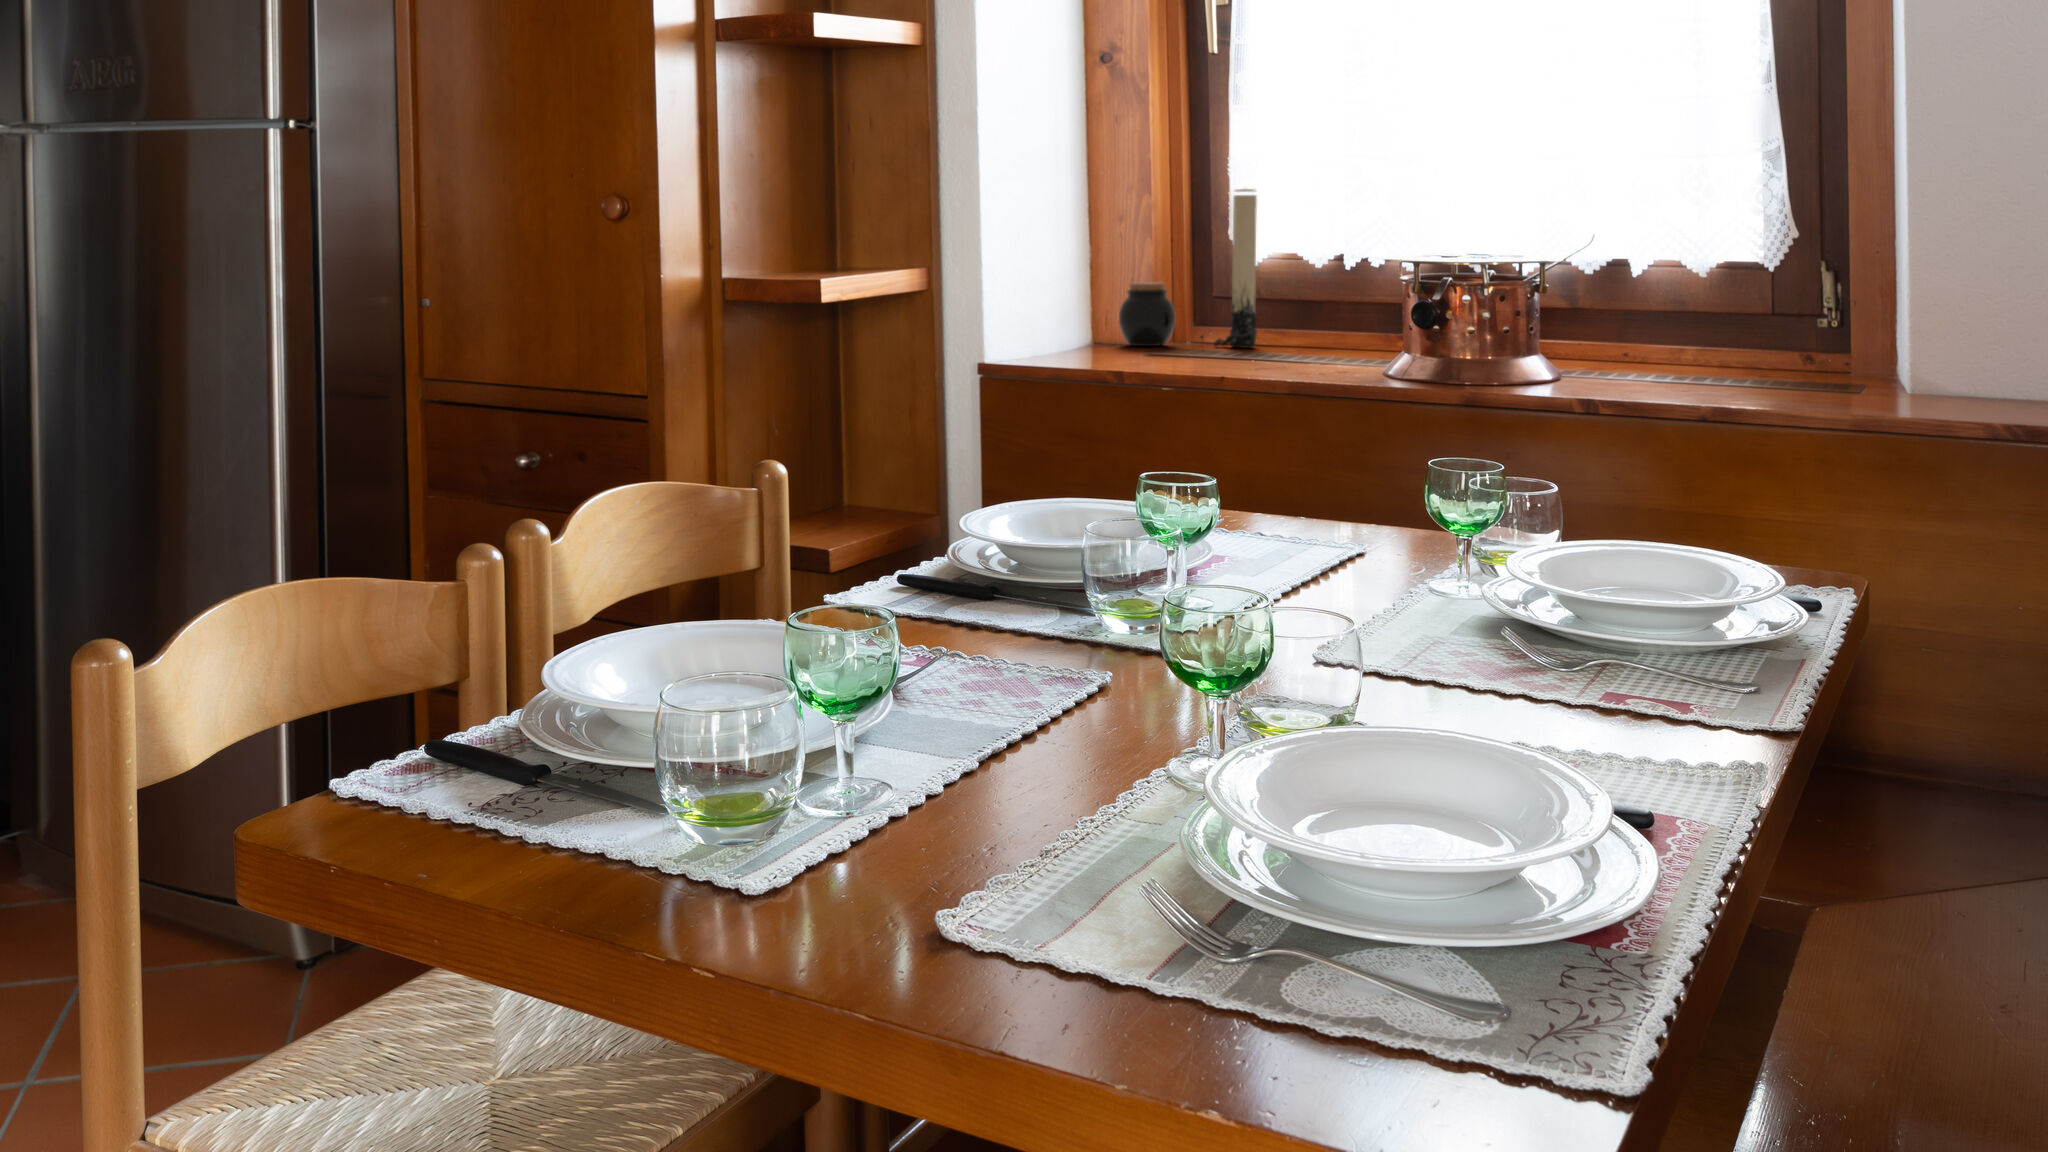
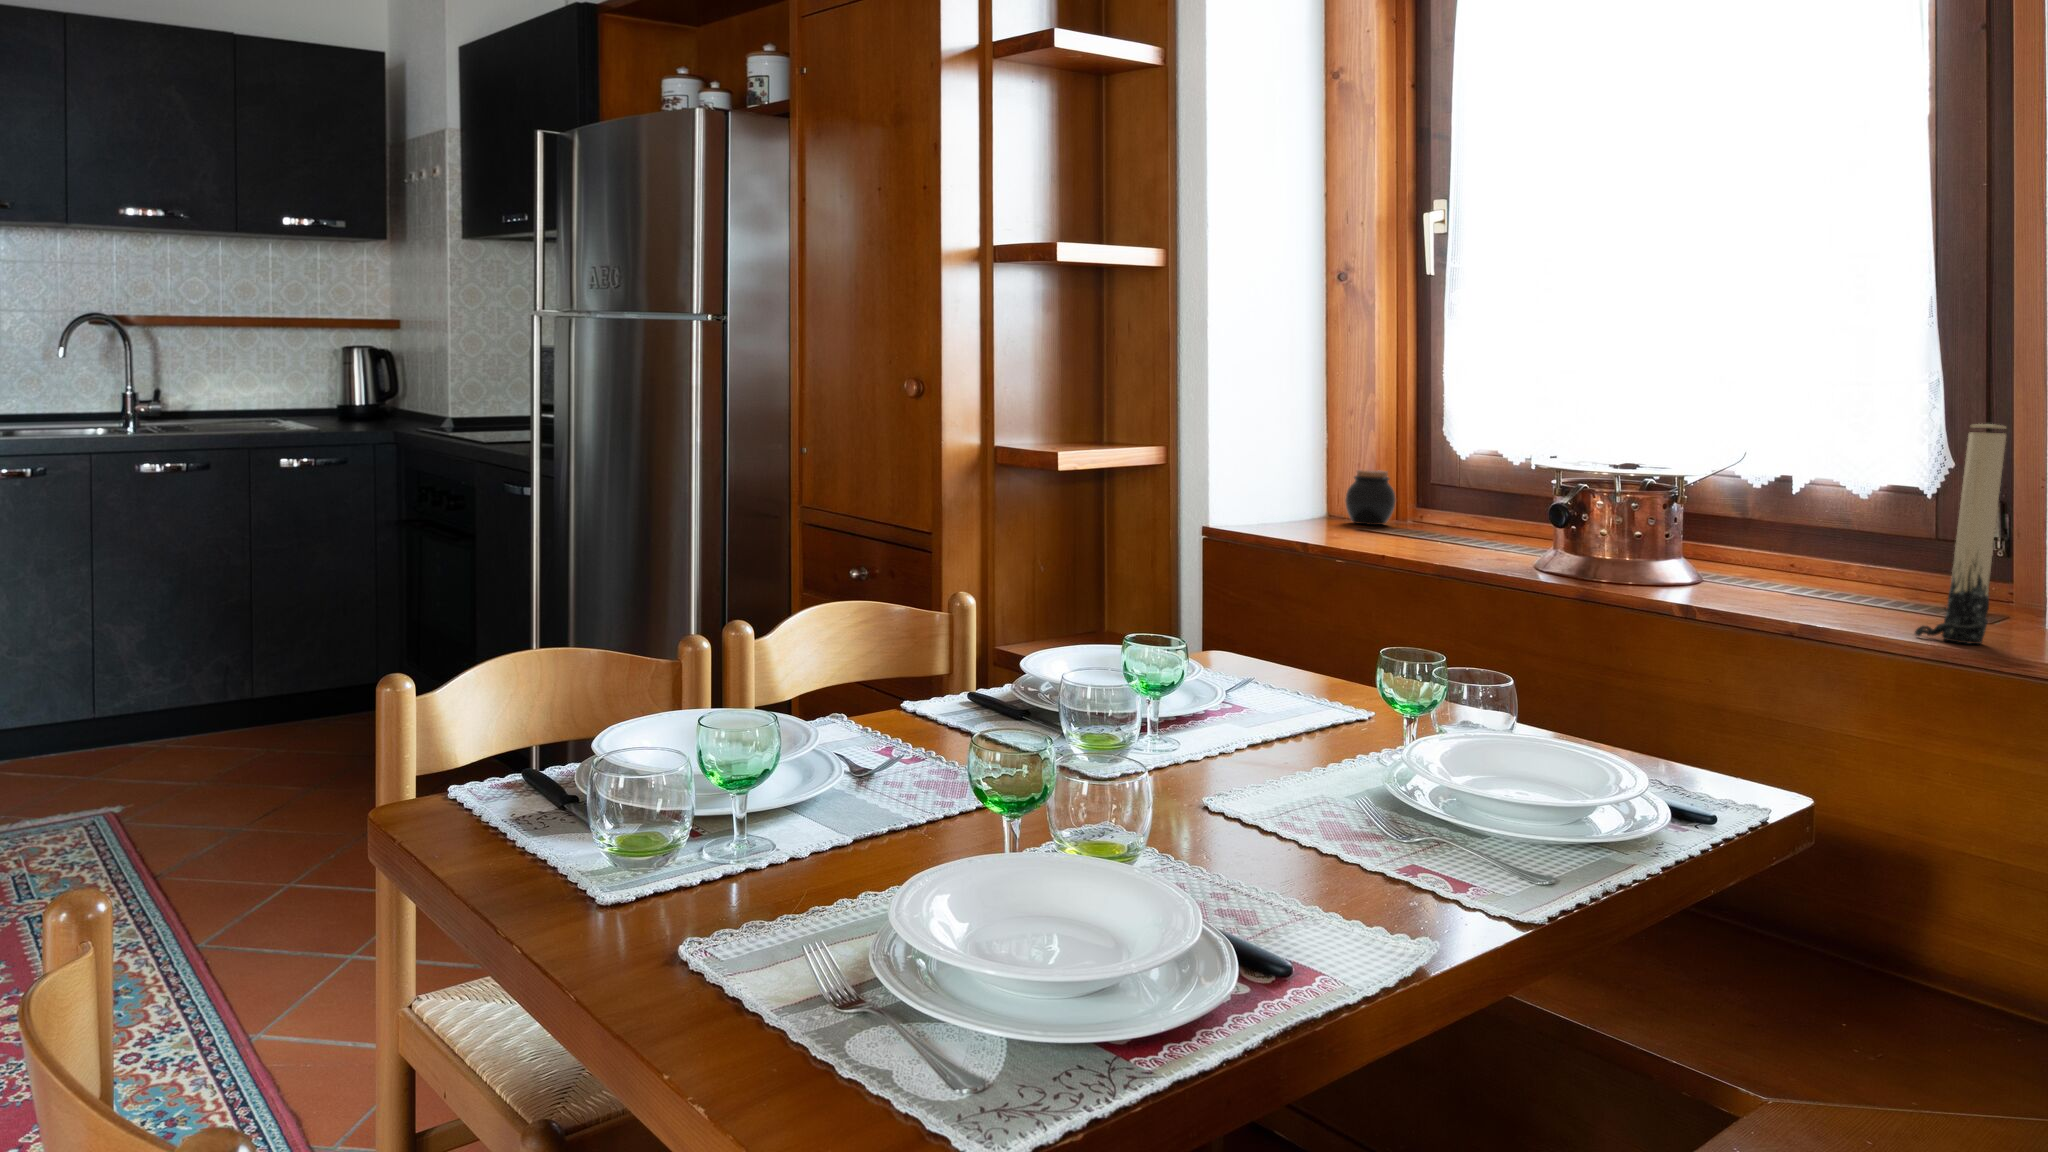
candle: present [1214,189,1257,347] -> present [1915,424,2006,644]

